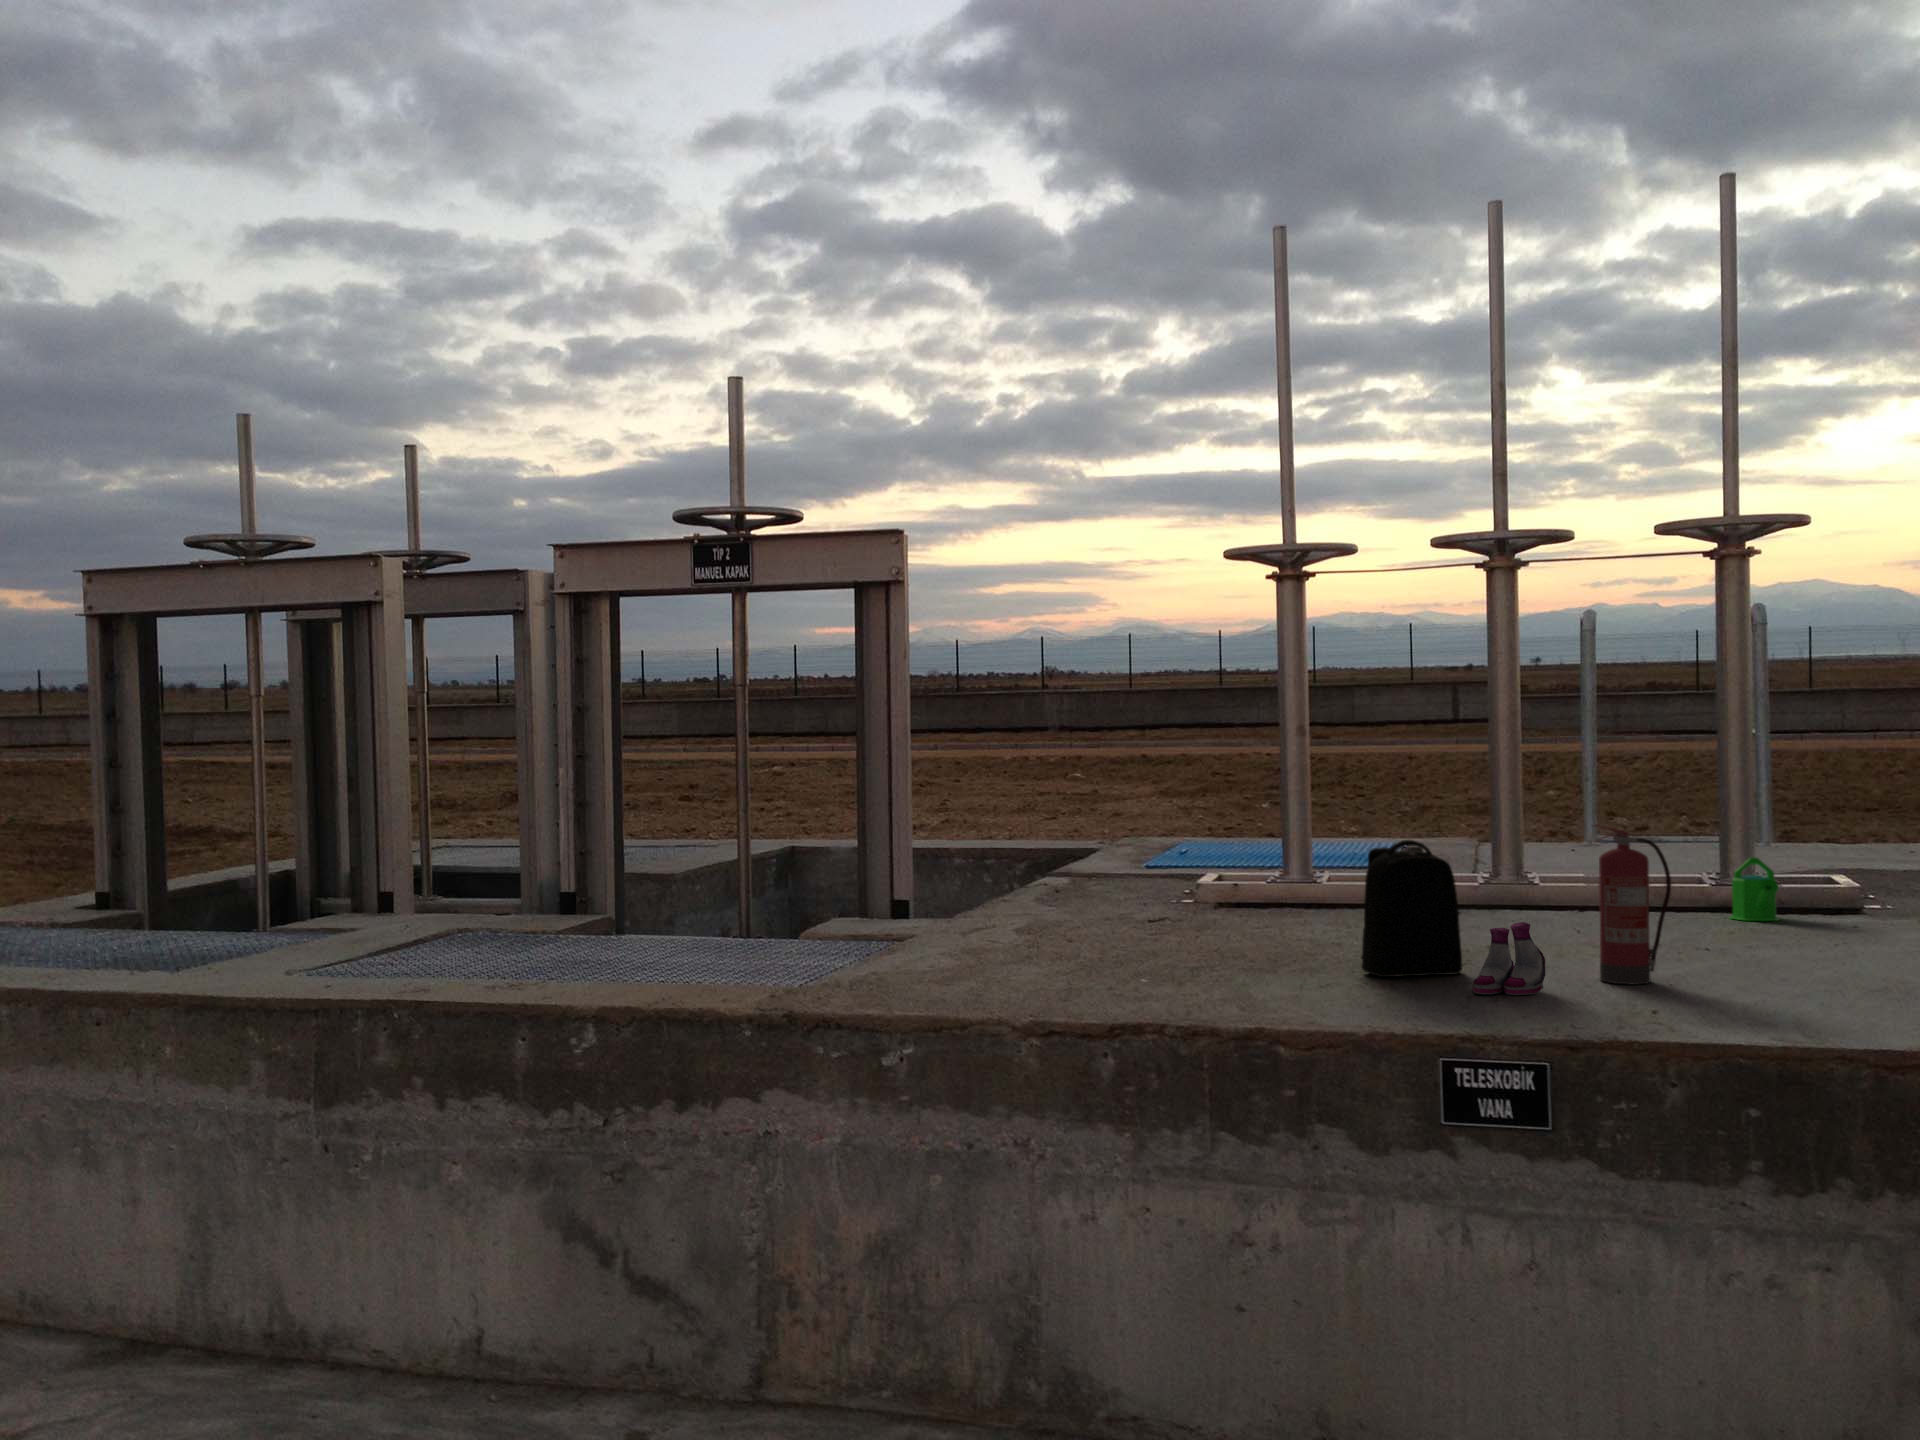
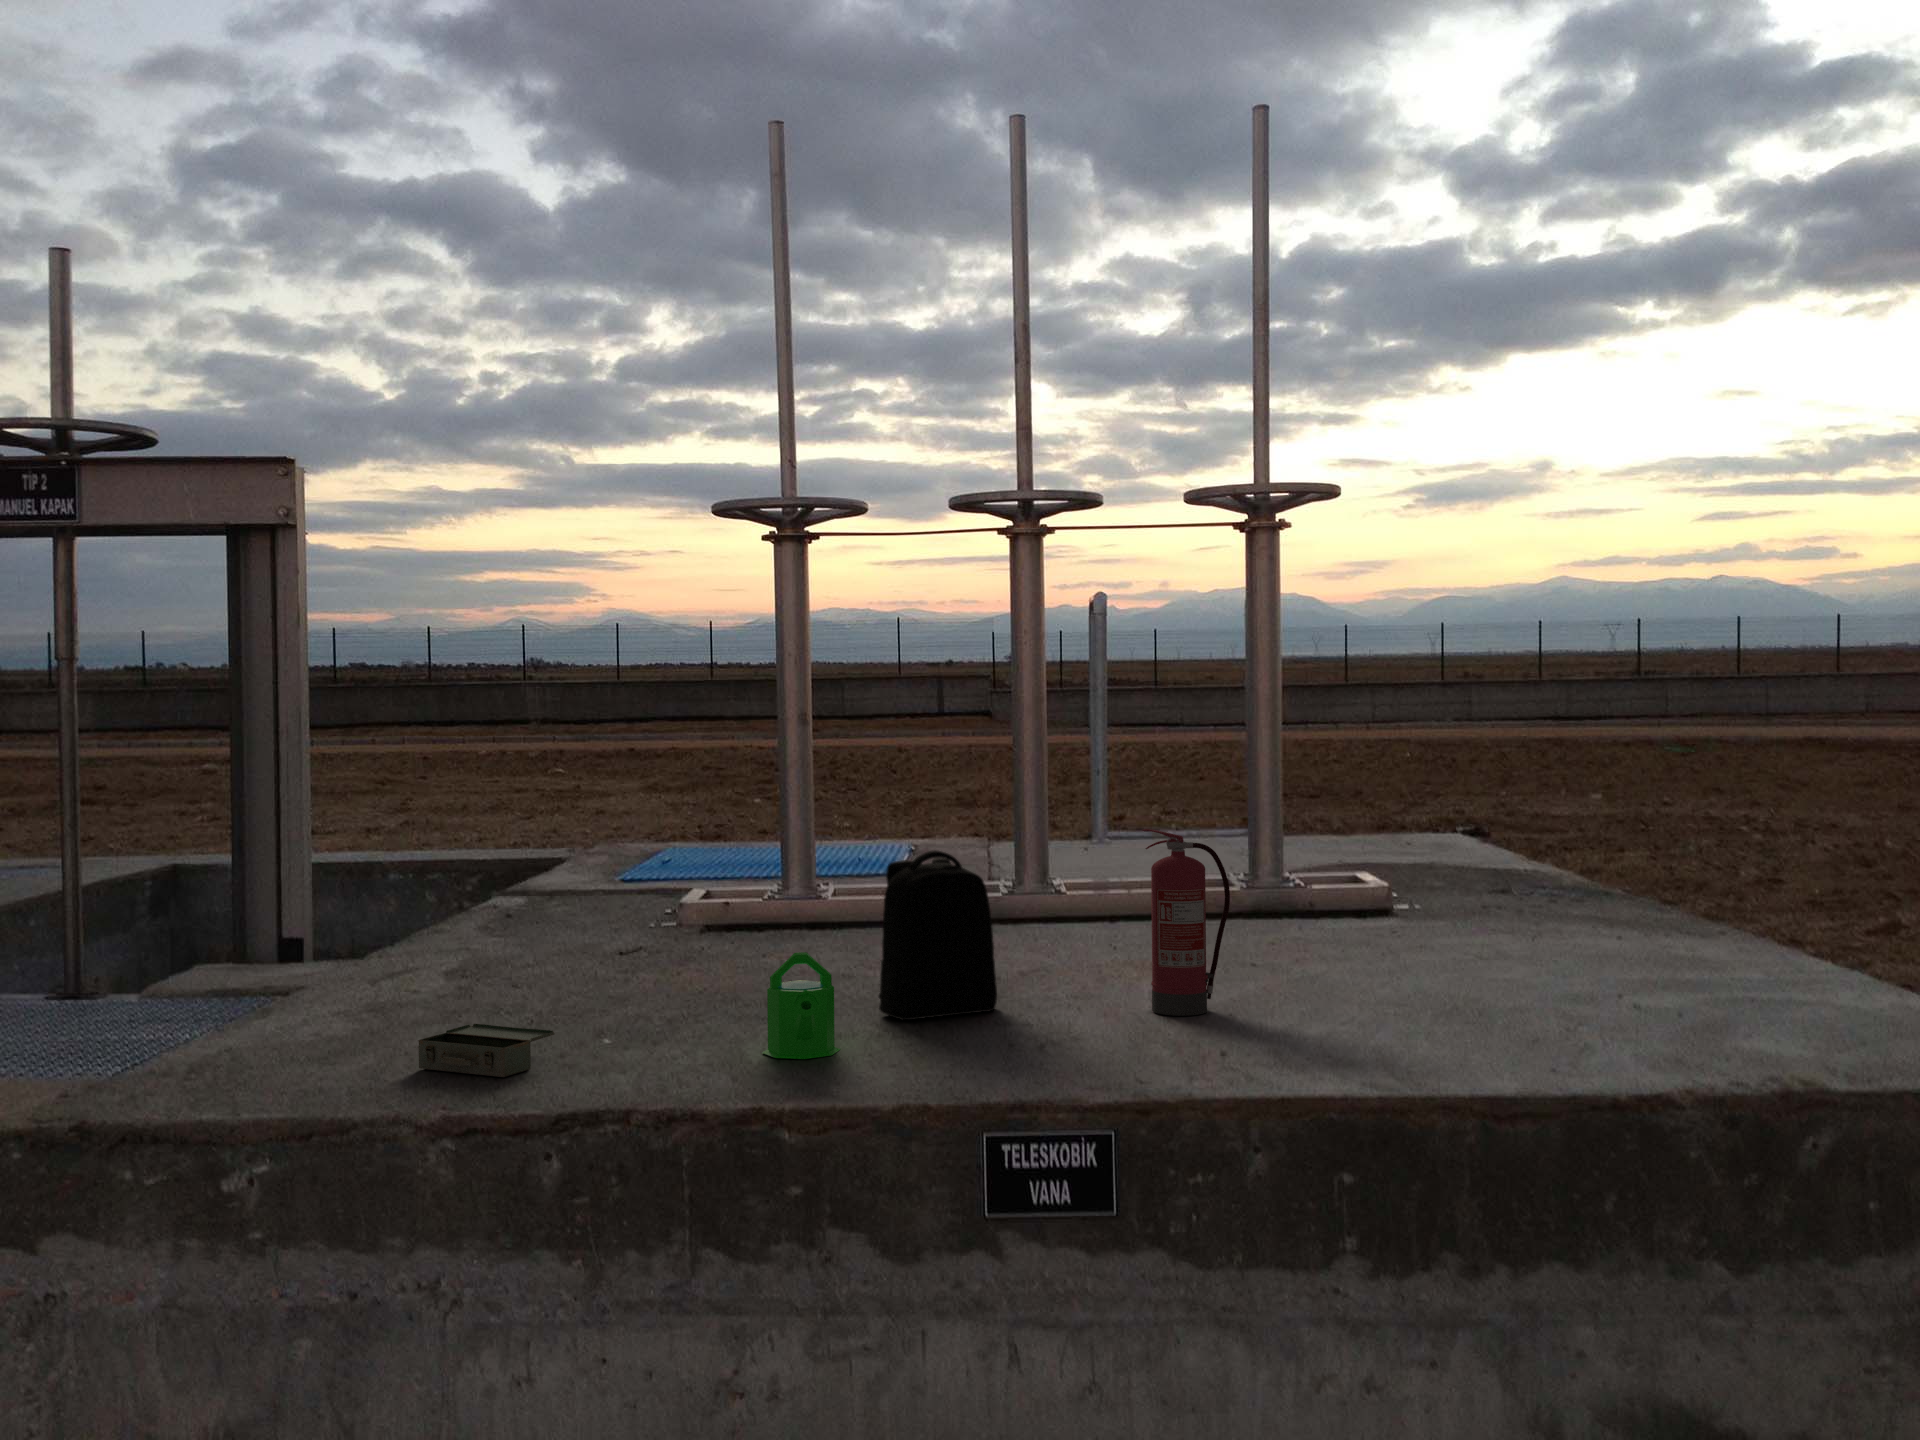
watering can: present [1730,857,1779,921] -> present [762,952,840,1059]
boots: present [1473,922,1545,995] -> none [1013,948,1095,1039]
toolbox: none [1007,961,1106,999] -> present [419,1024,554,1077]

